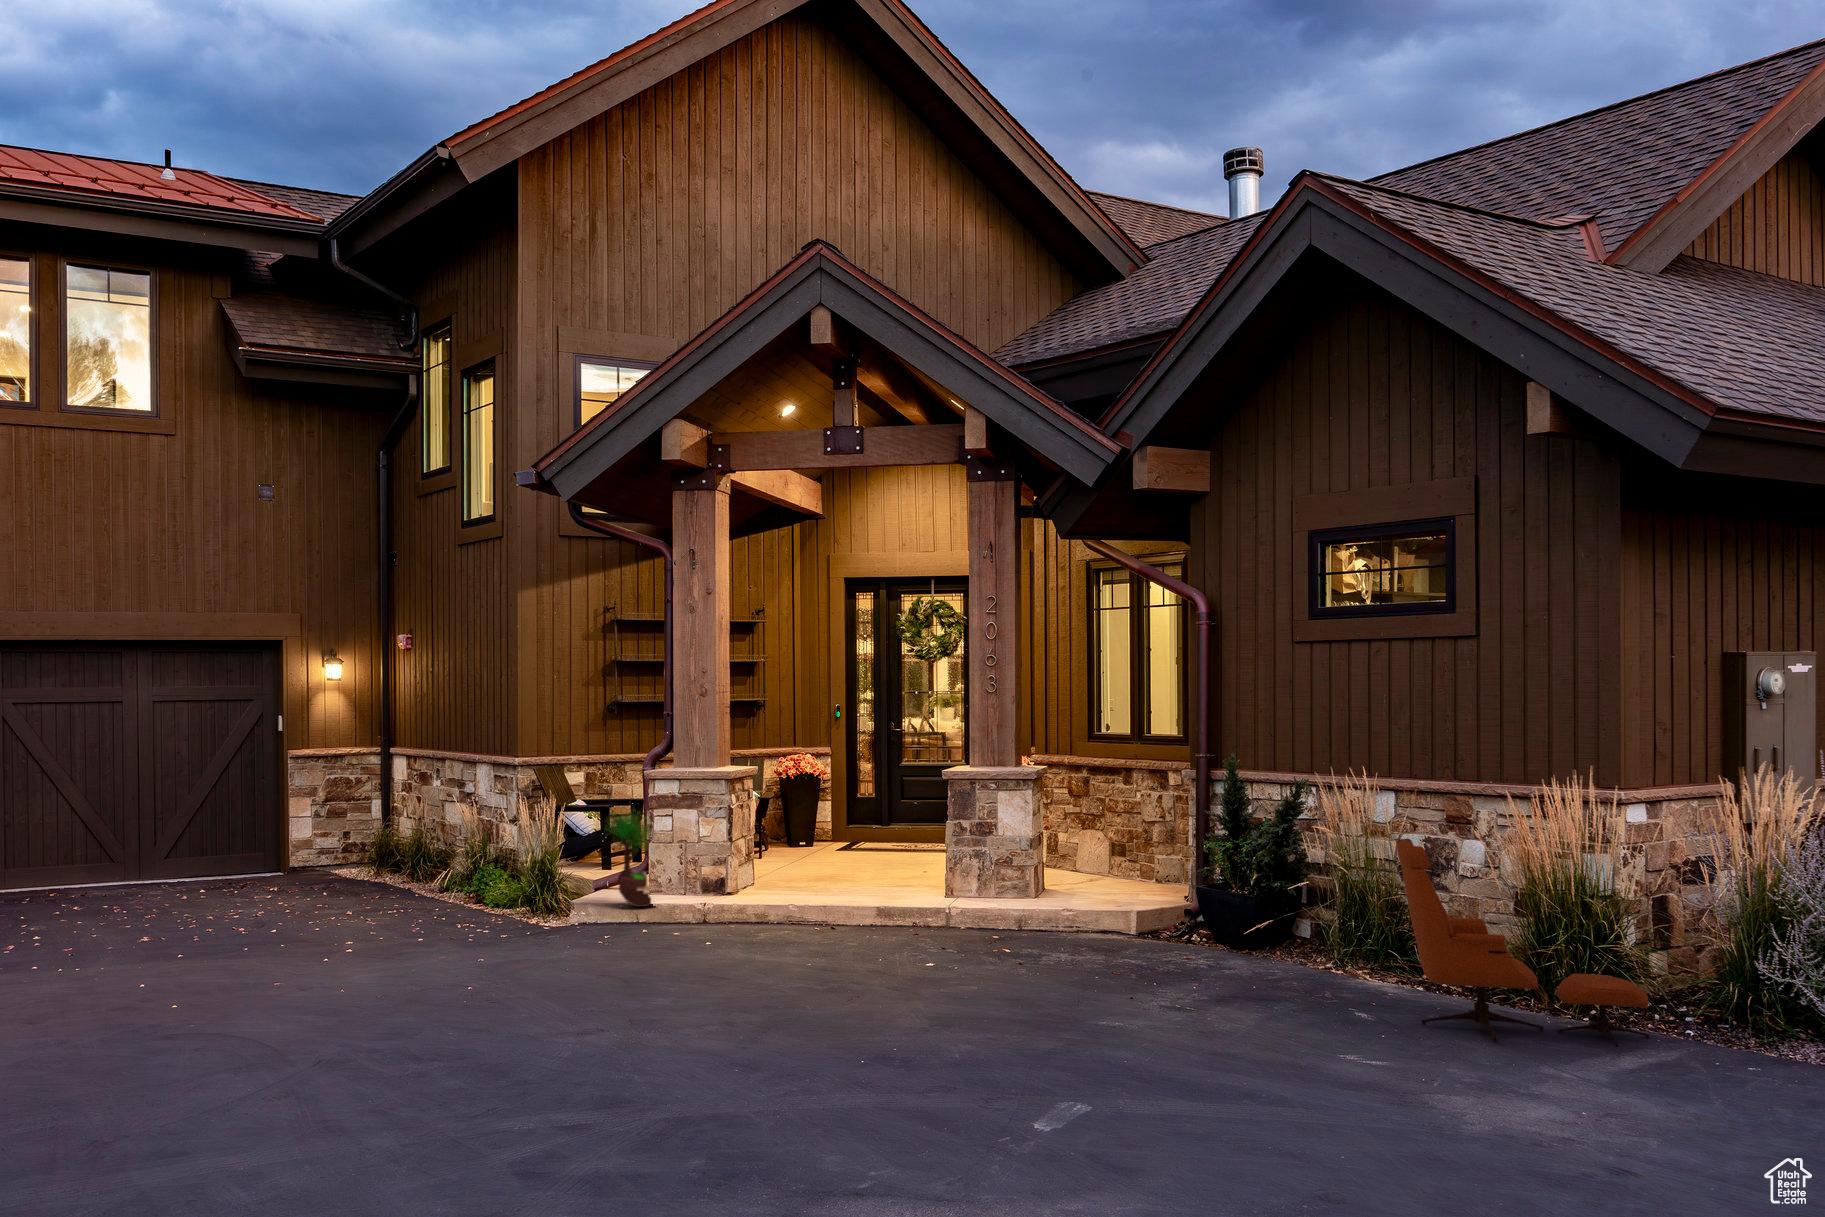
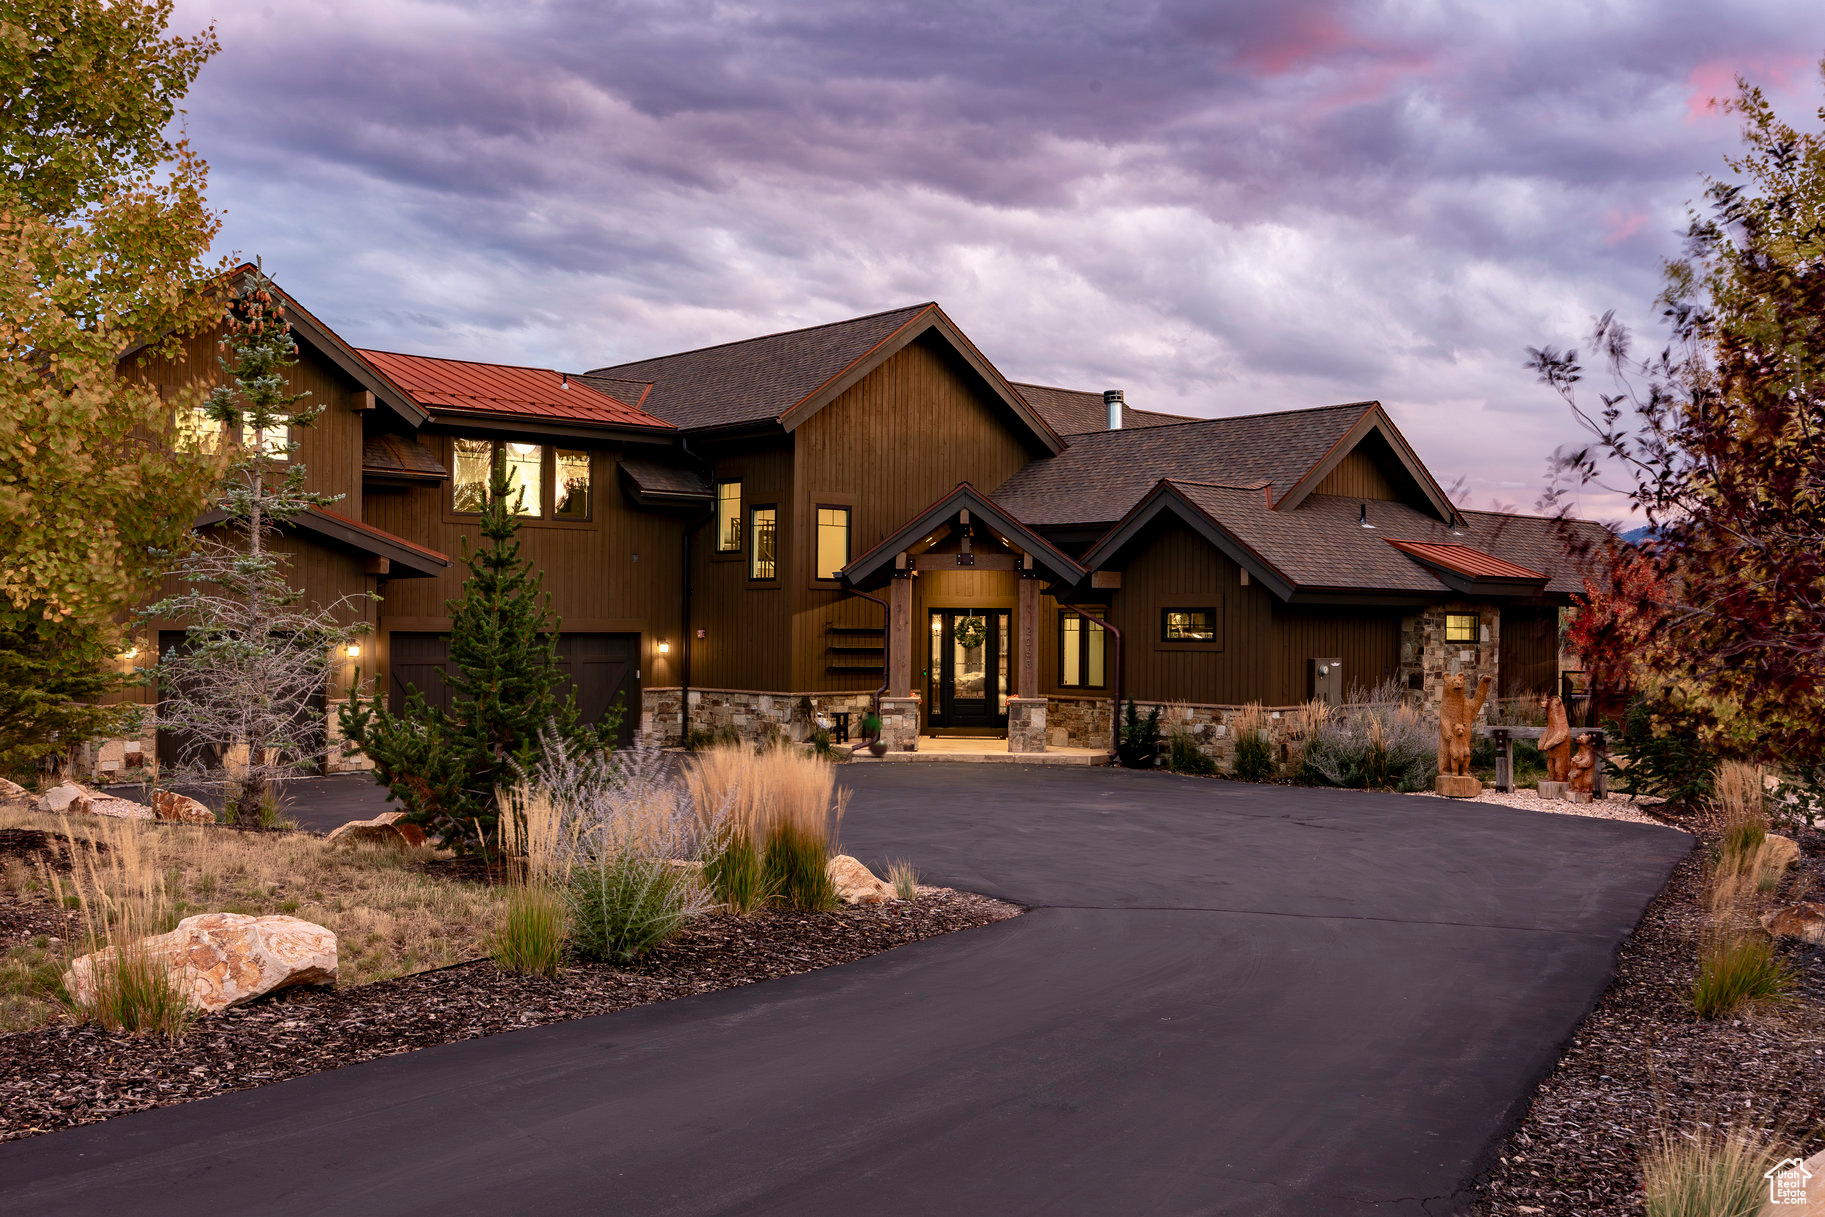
lounge chair: present [1396,839,1649,1047] -> none [1197,720,1270,782]

